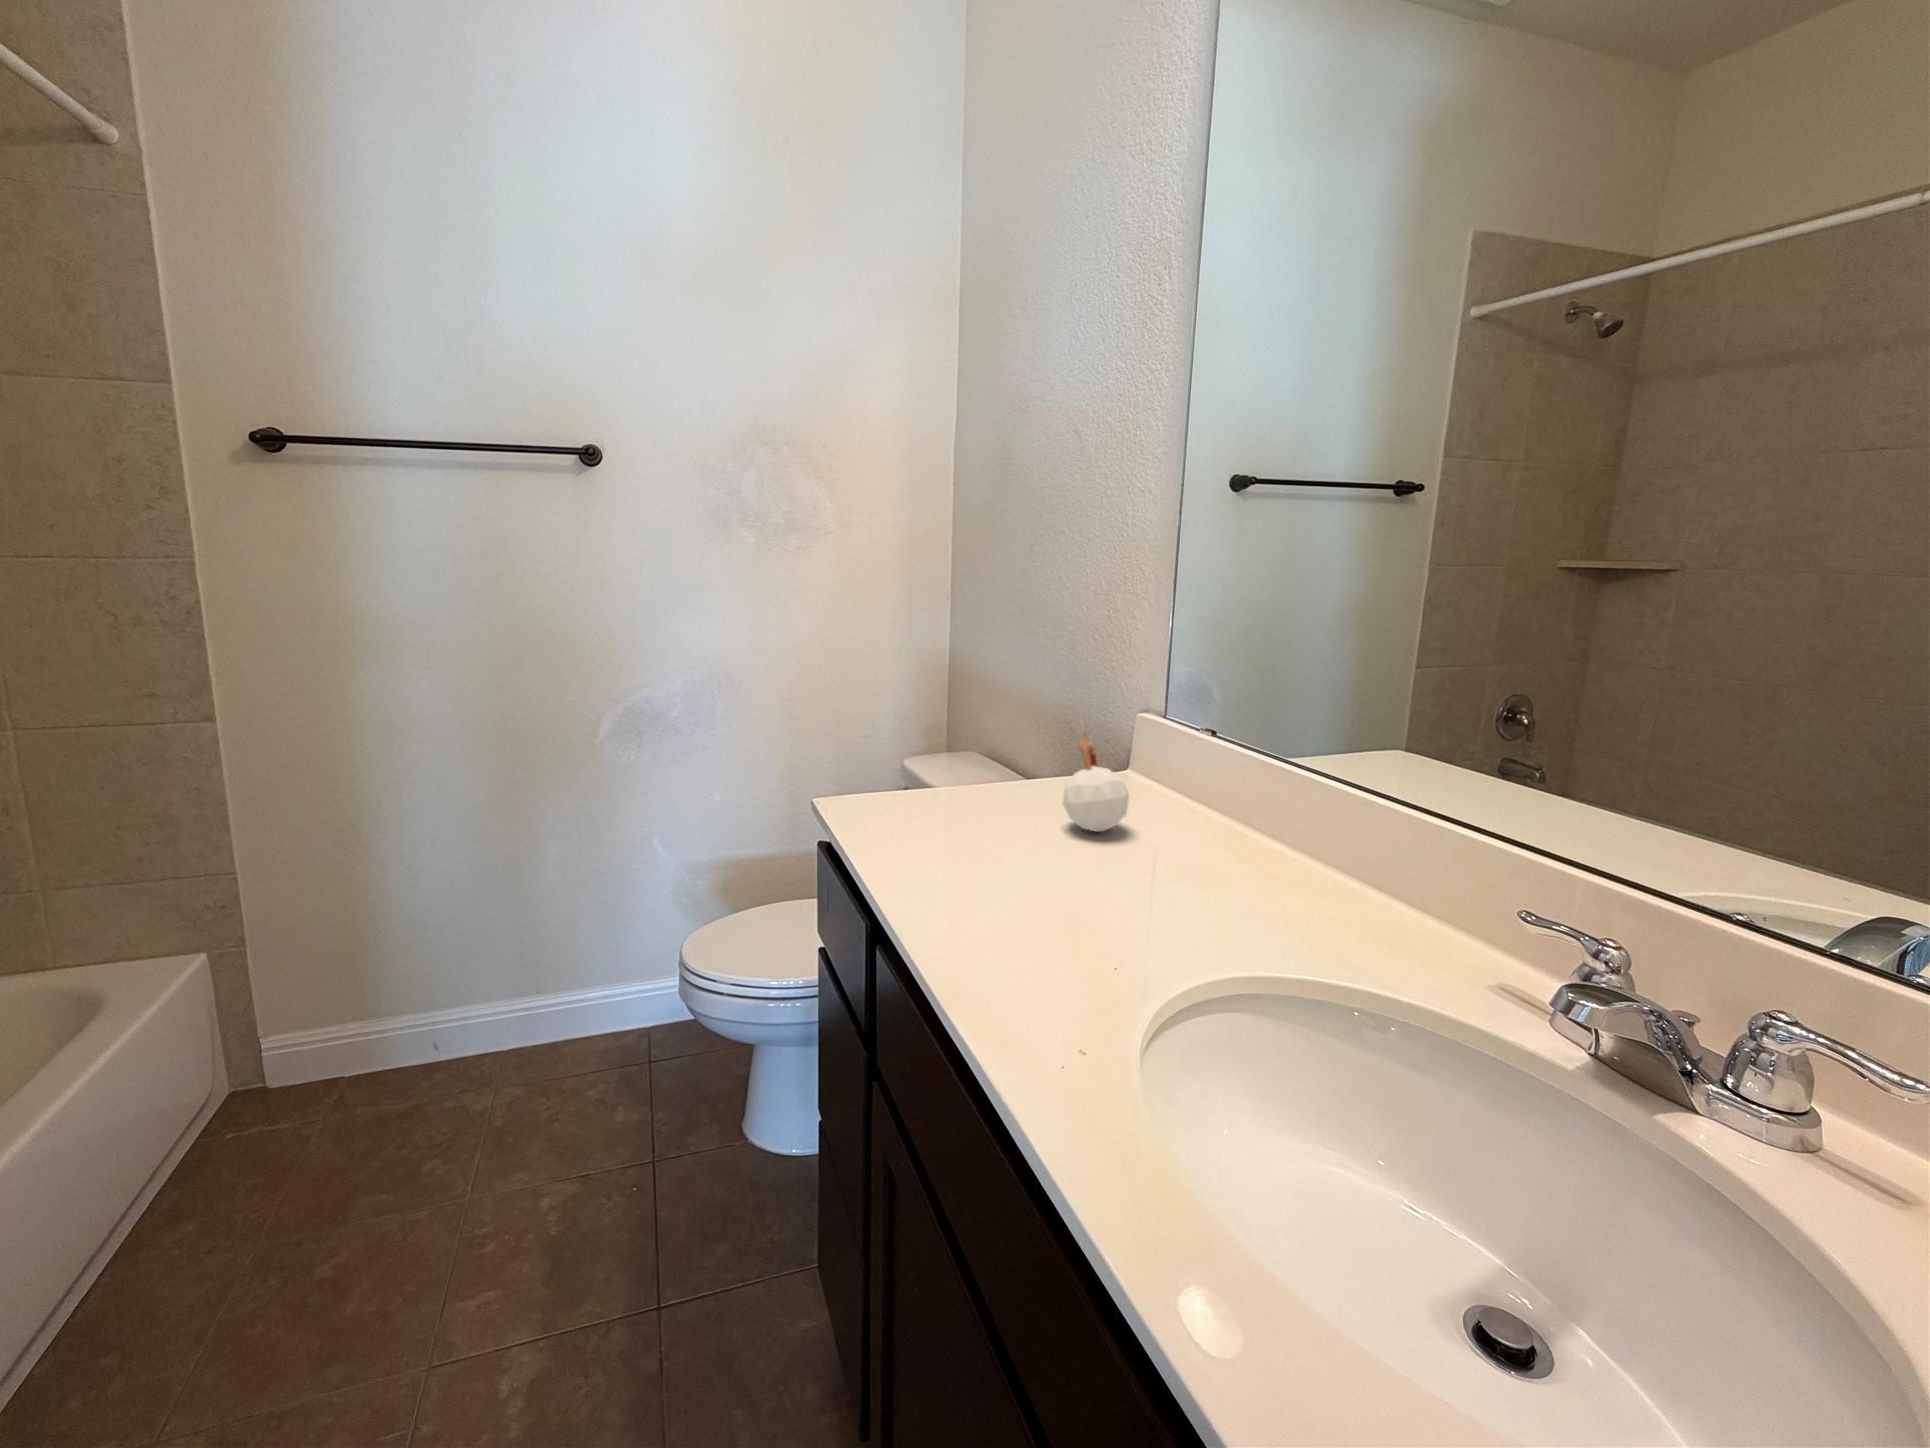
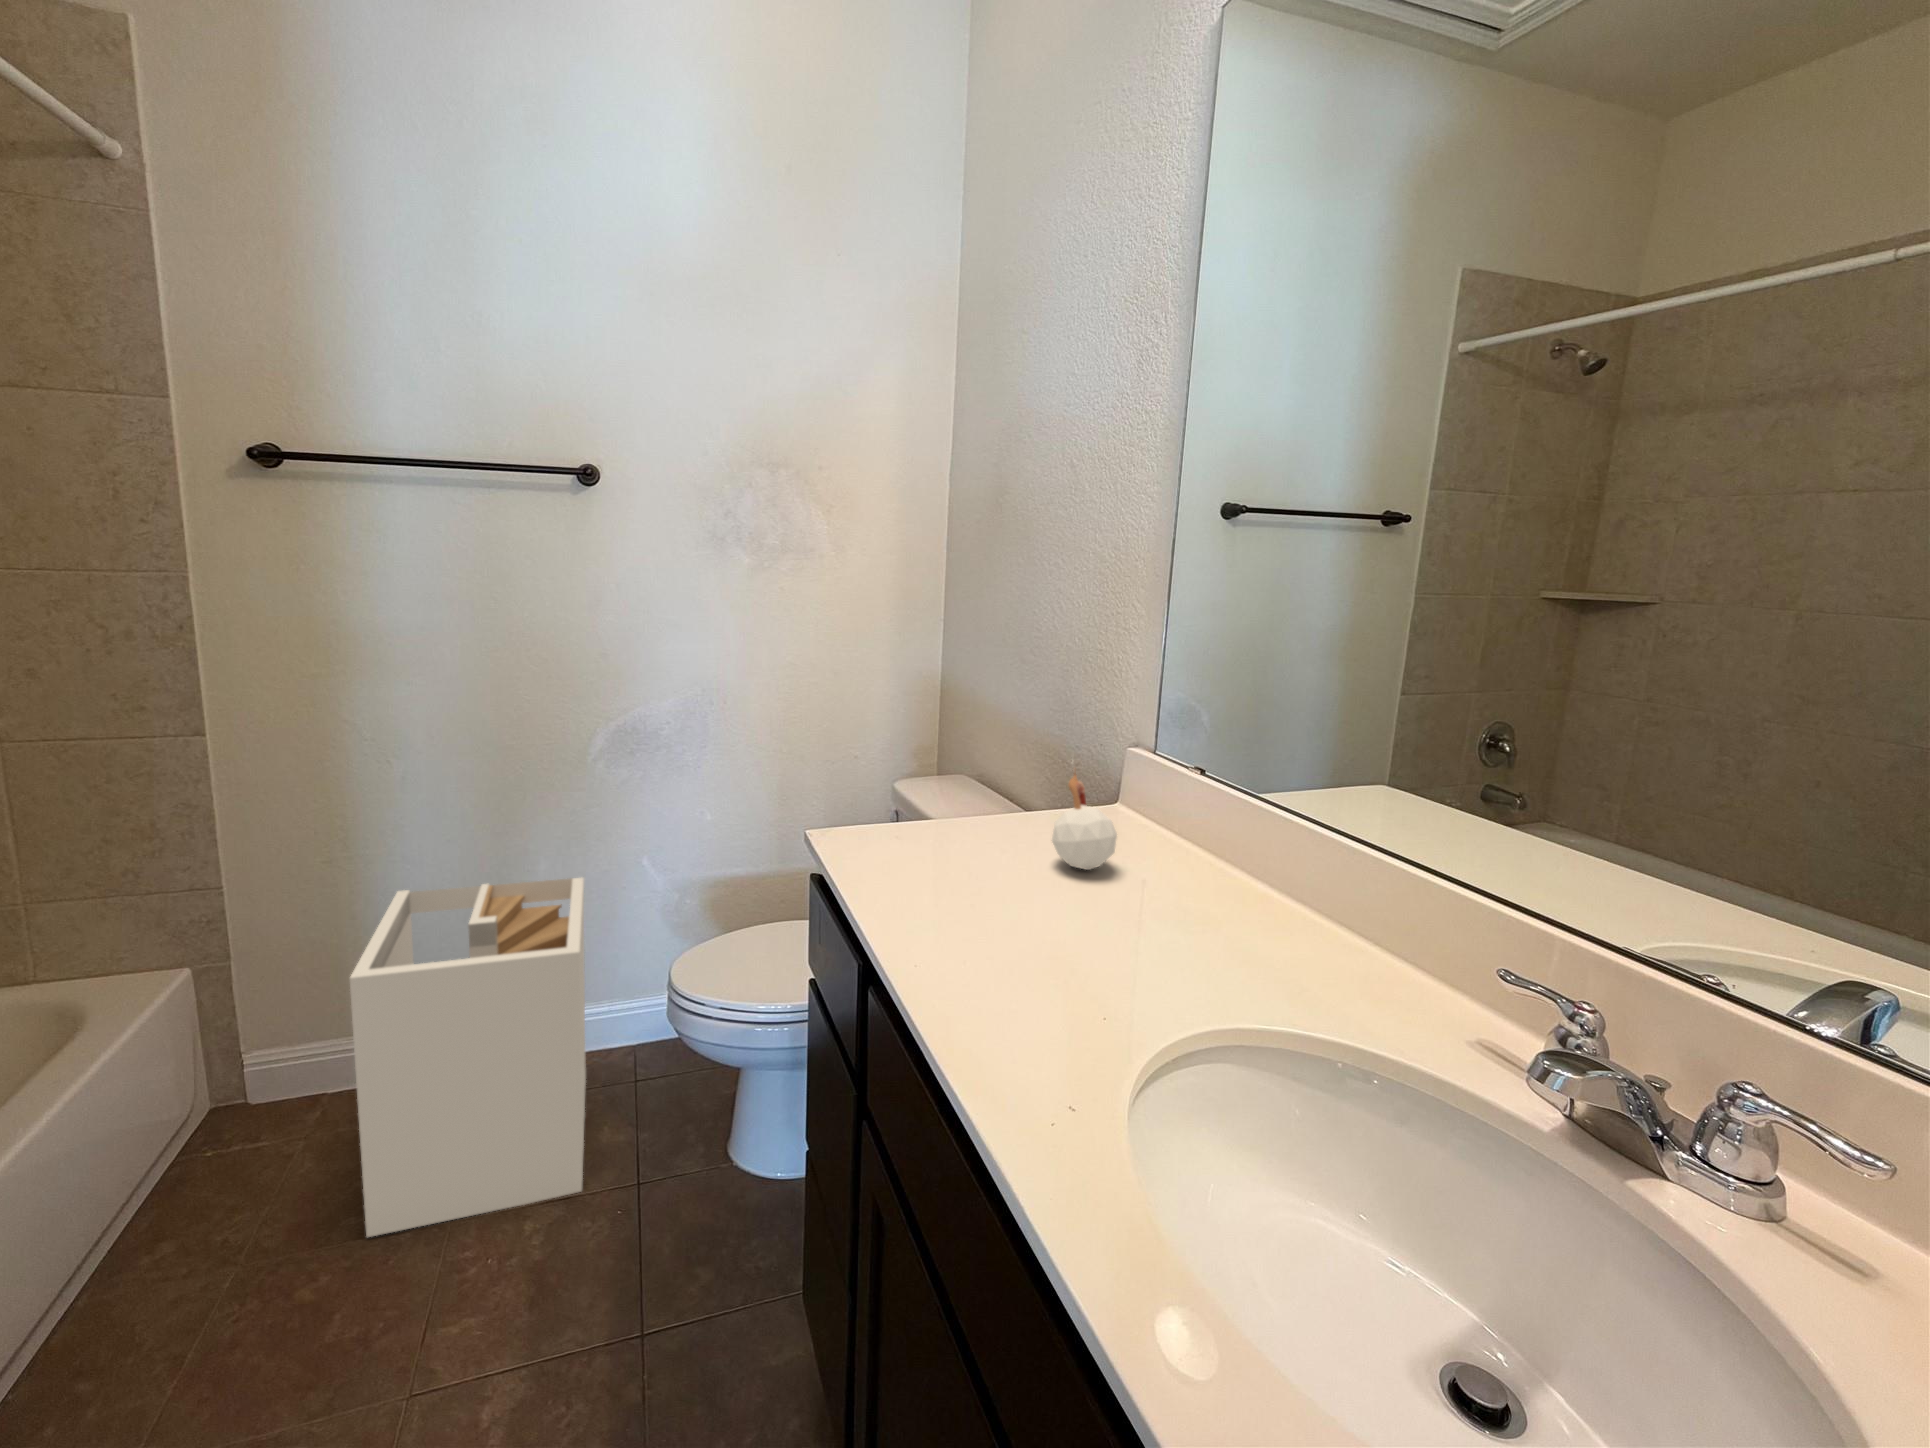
laundry hamper: none [361,860,600,1218] -> present [349,878,586,1237]

